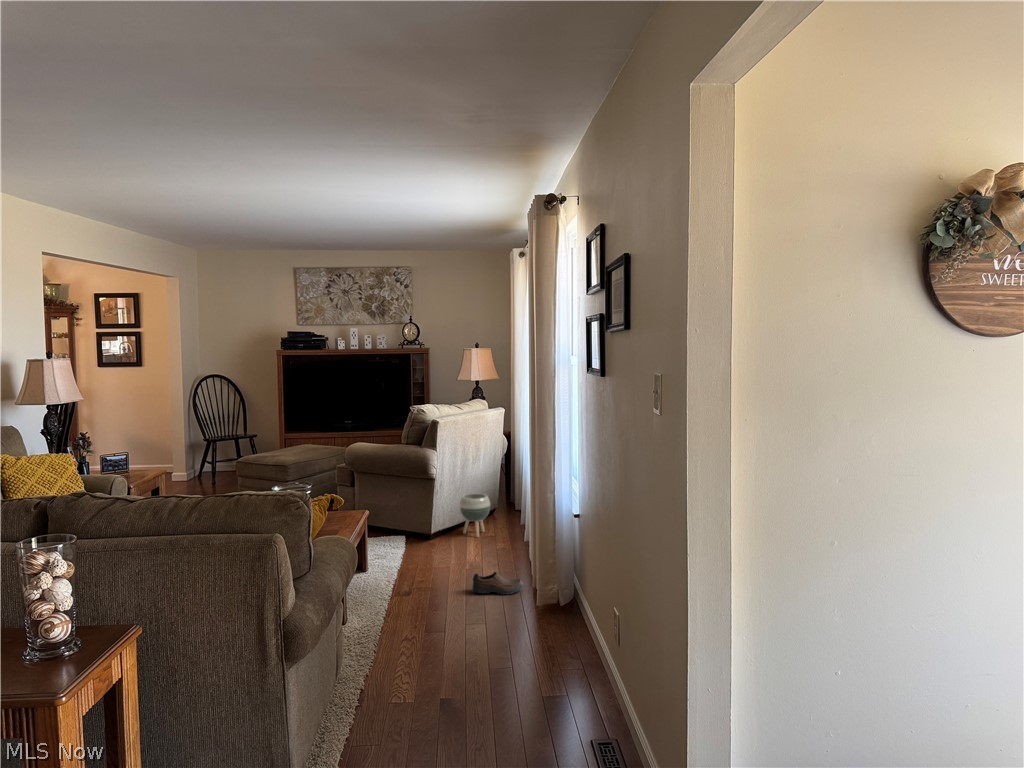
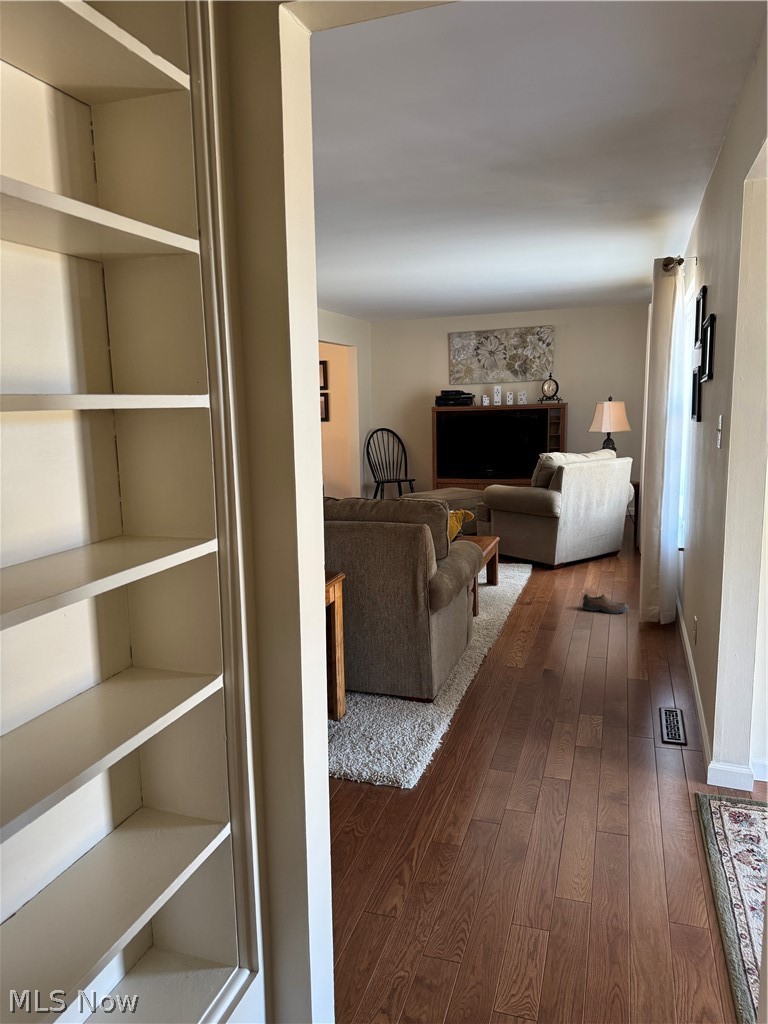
planter: present [460,493,490,537] -> none [581,533,610,571]

